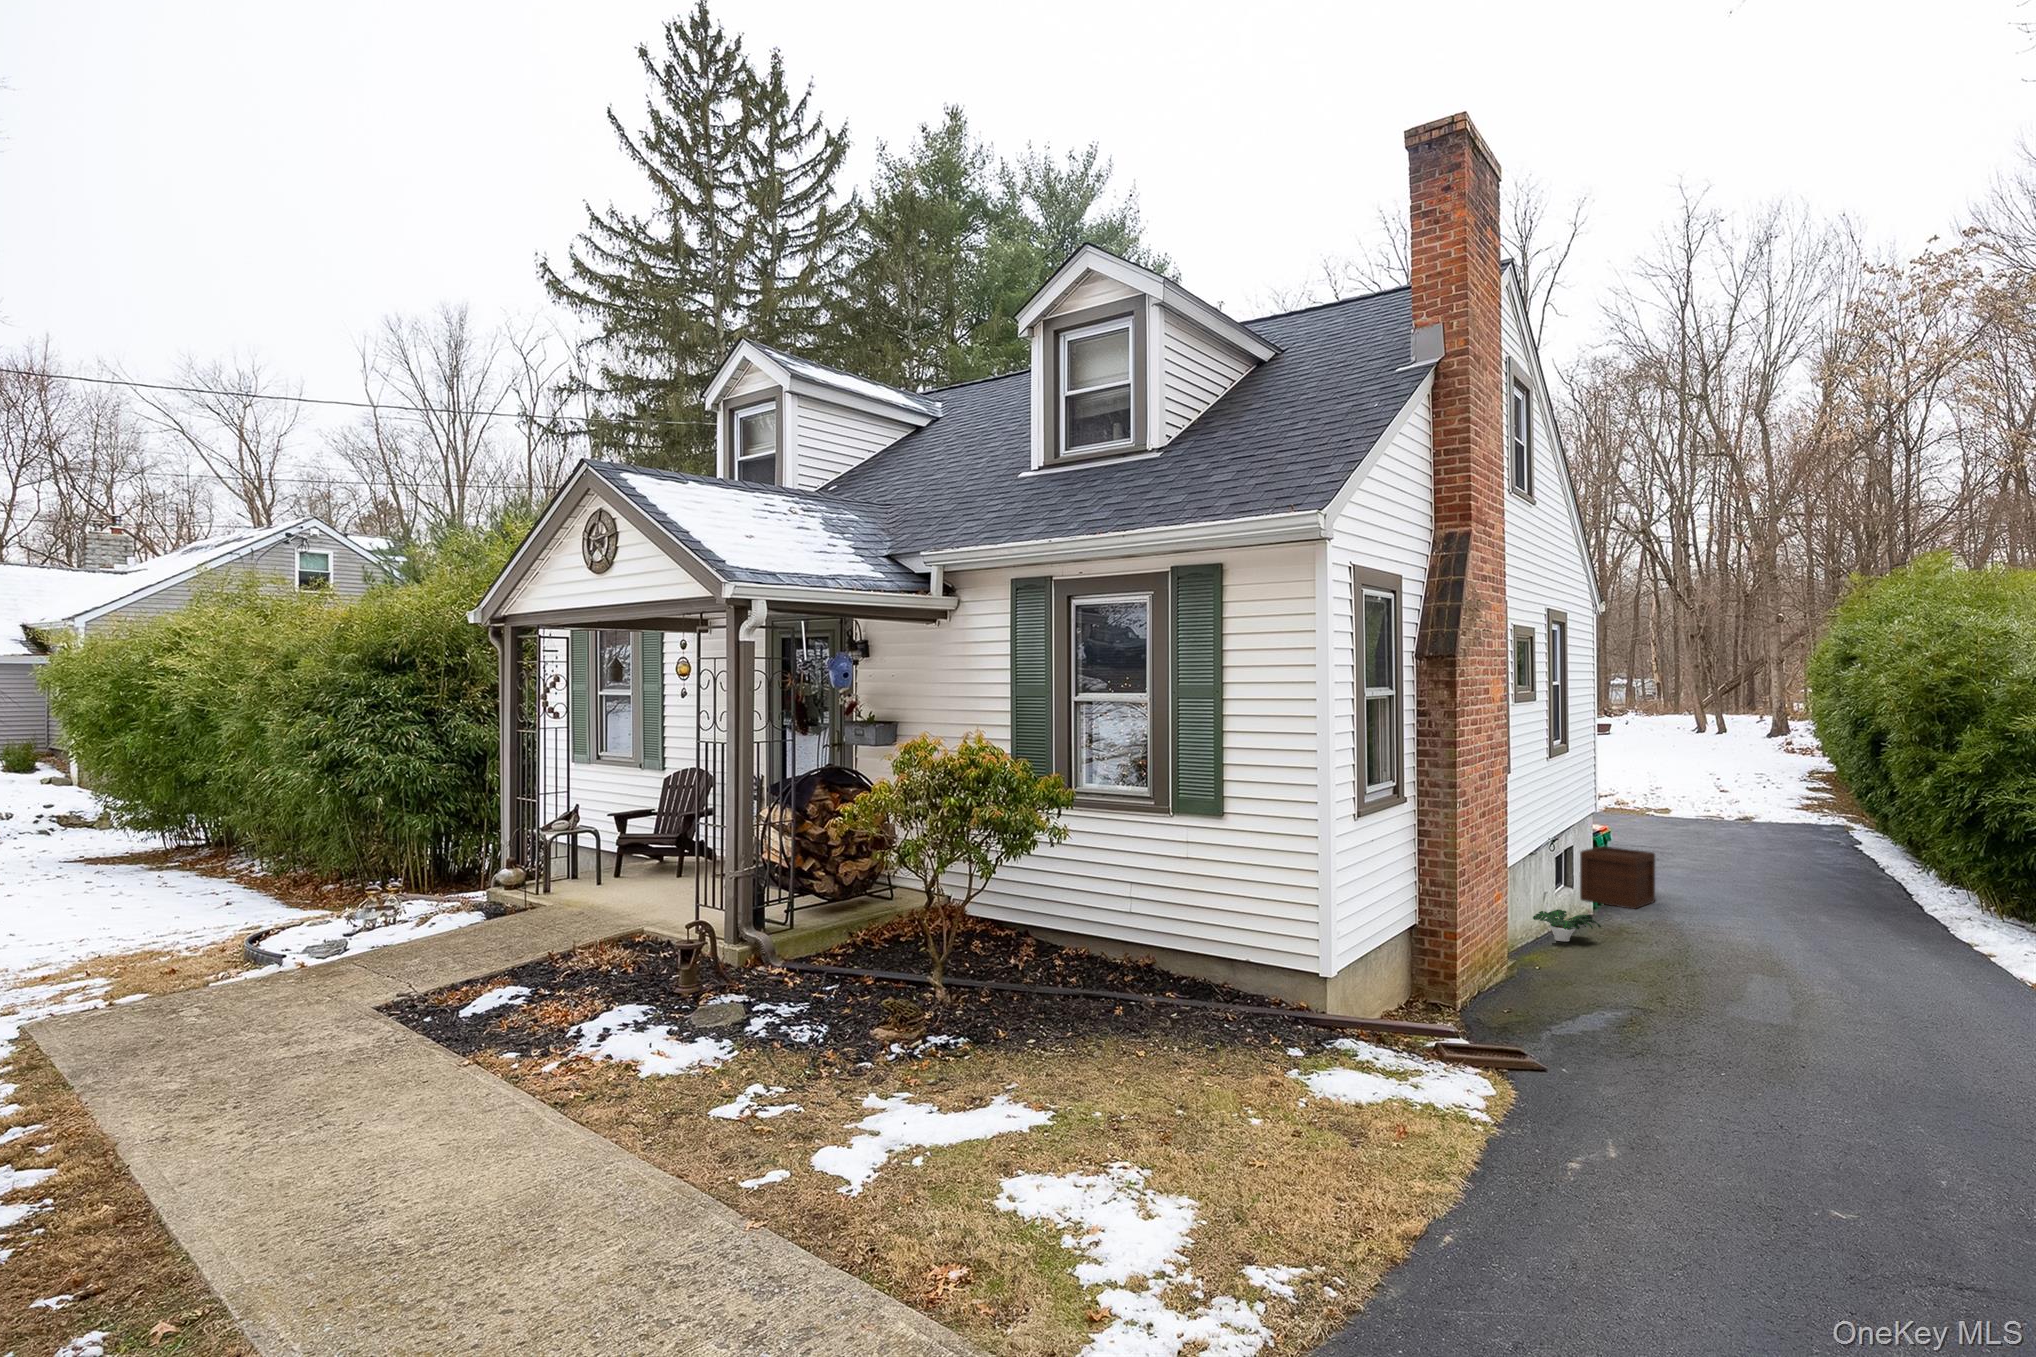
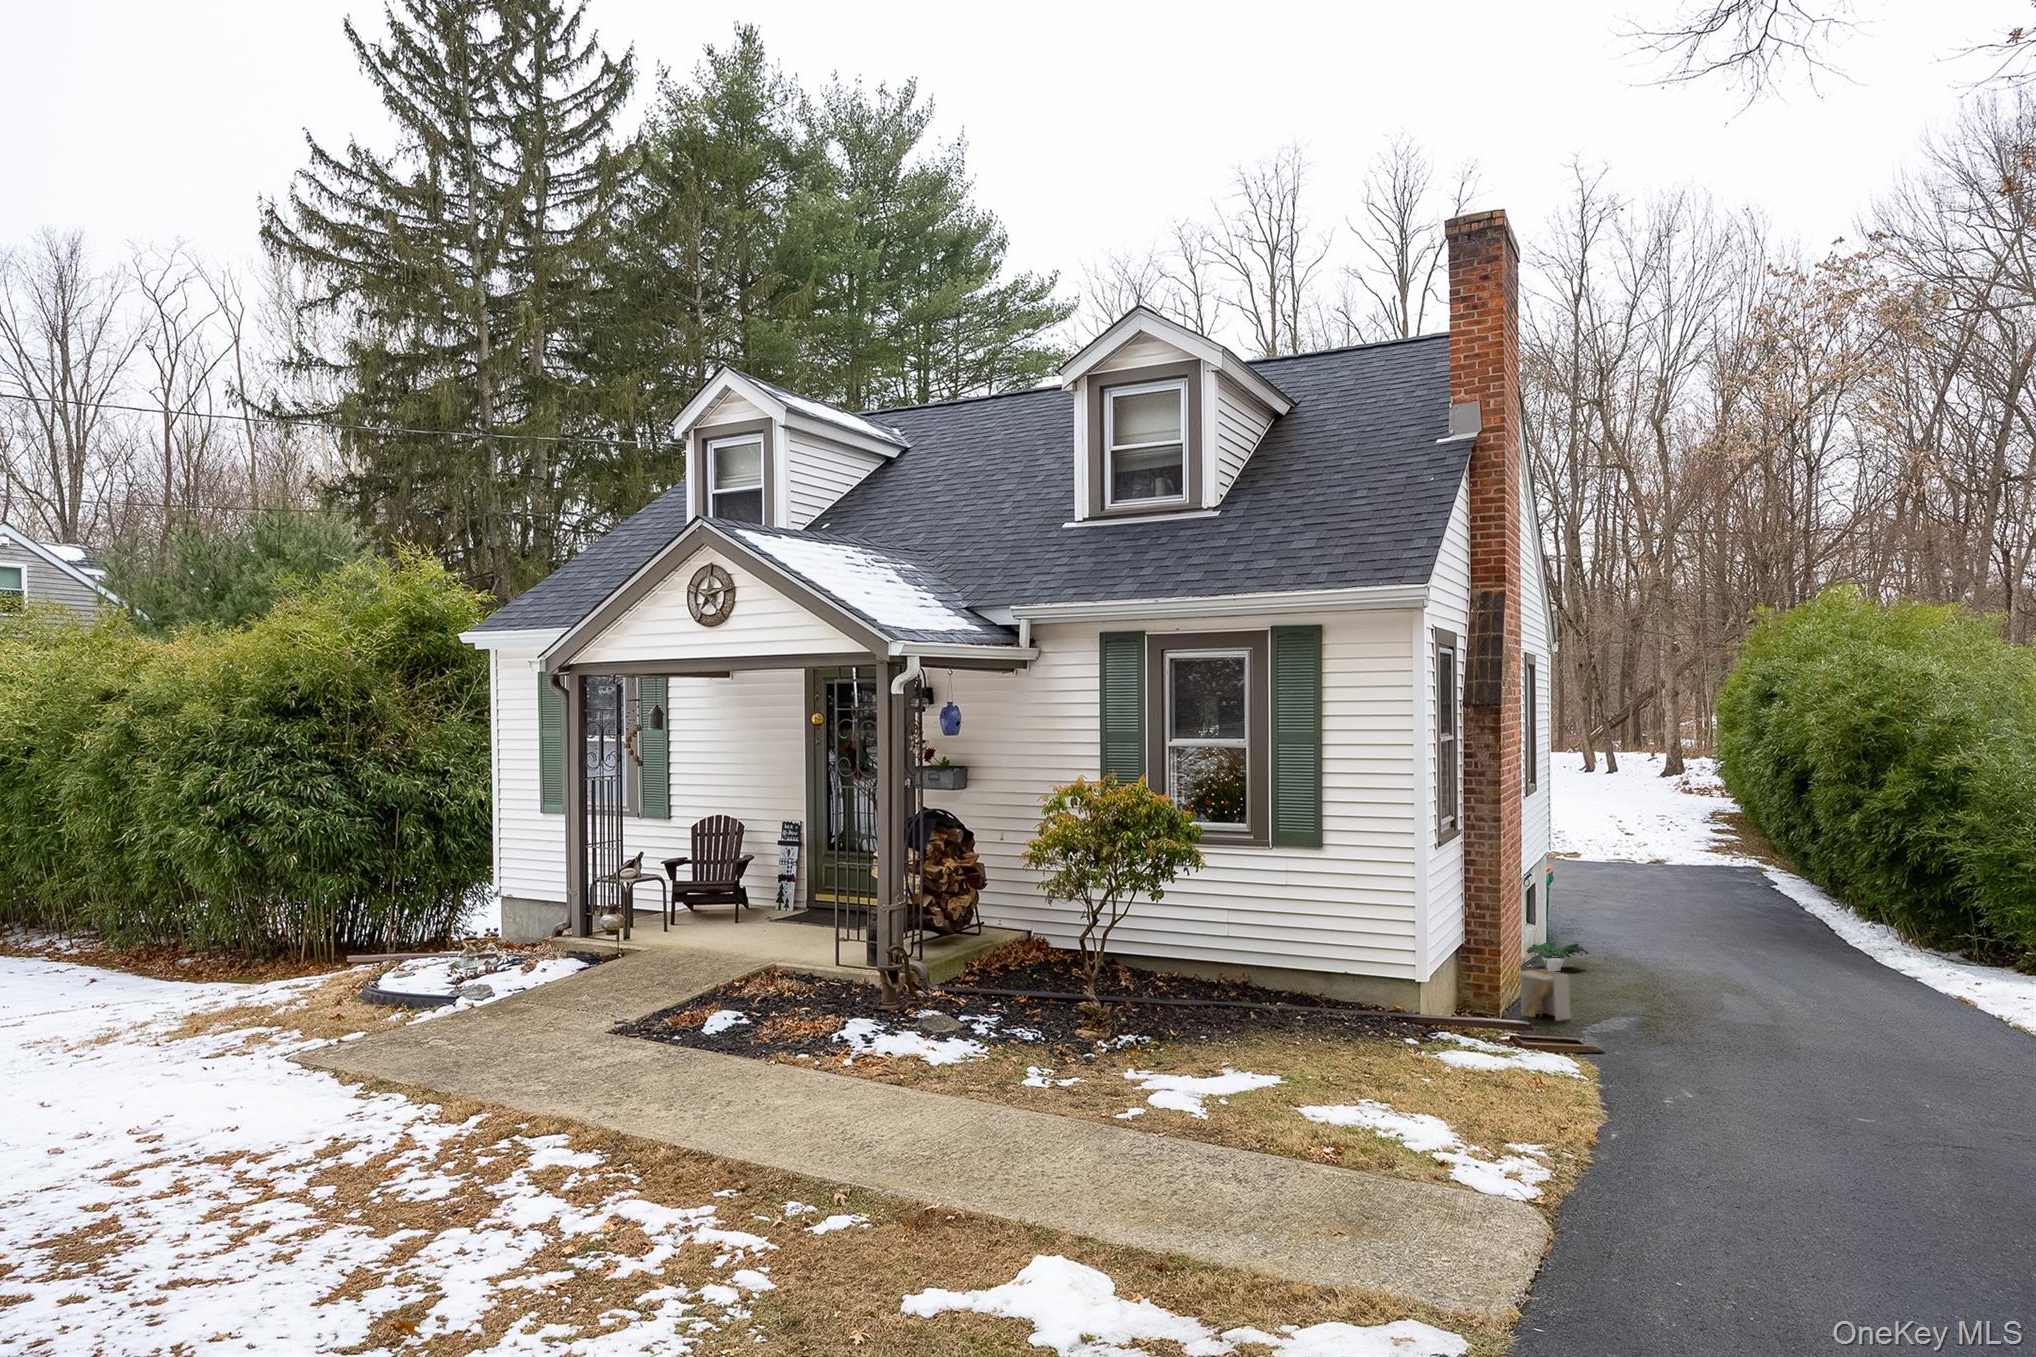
wooden crate: present [1580,846,1655,909] -> none [1548,886,1616,944]
storage bin: none [1487,944,1541,1014] -> present [1520,961,1571,1021]

